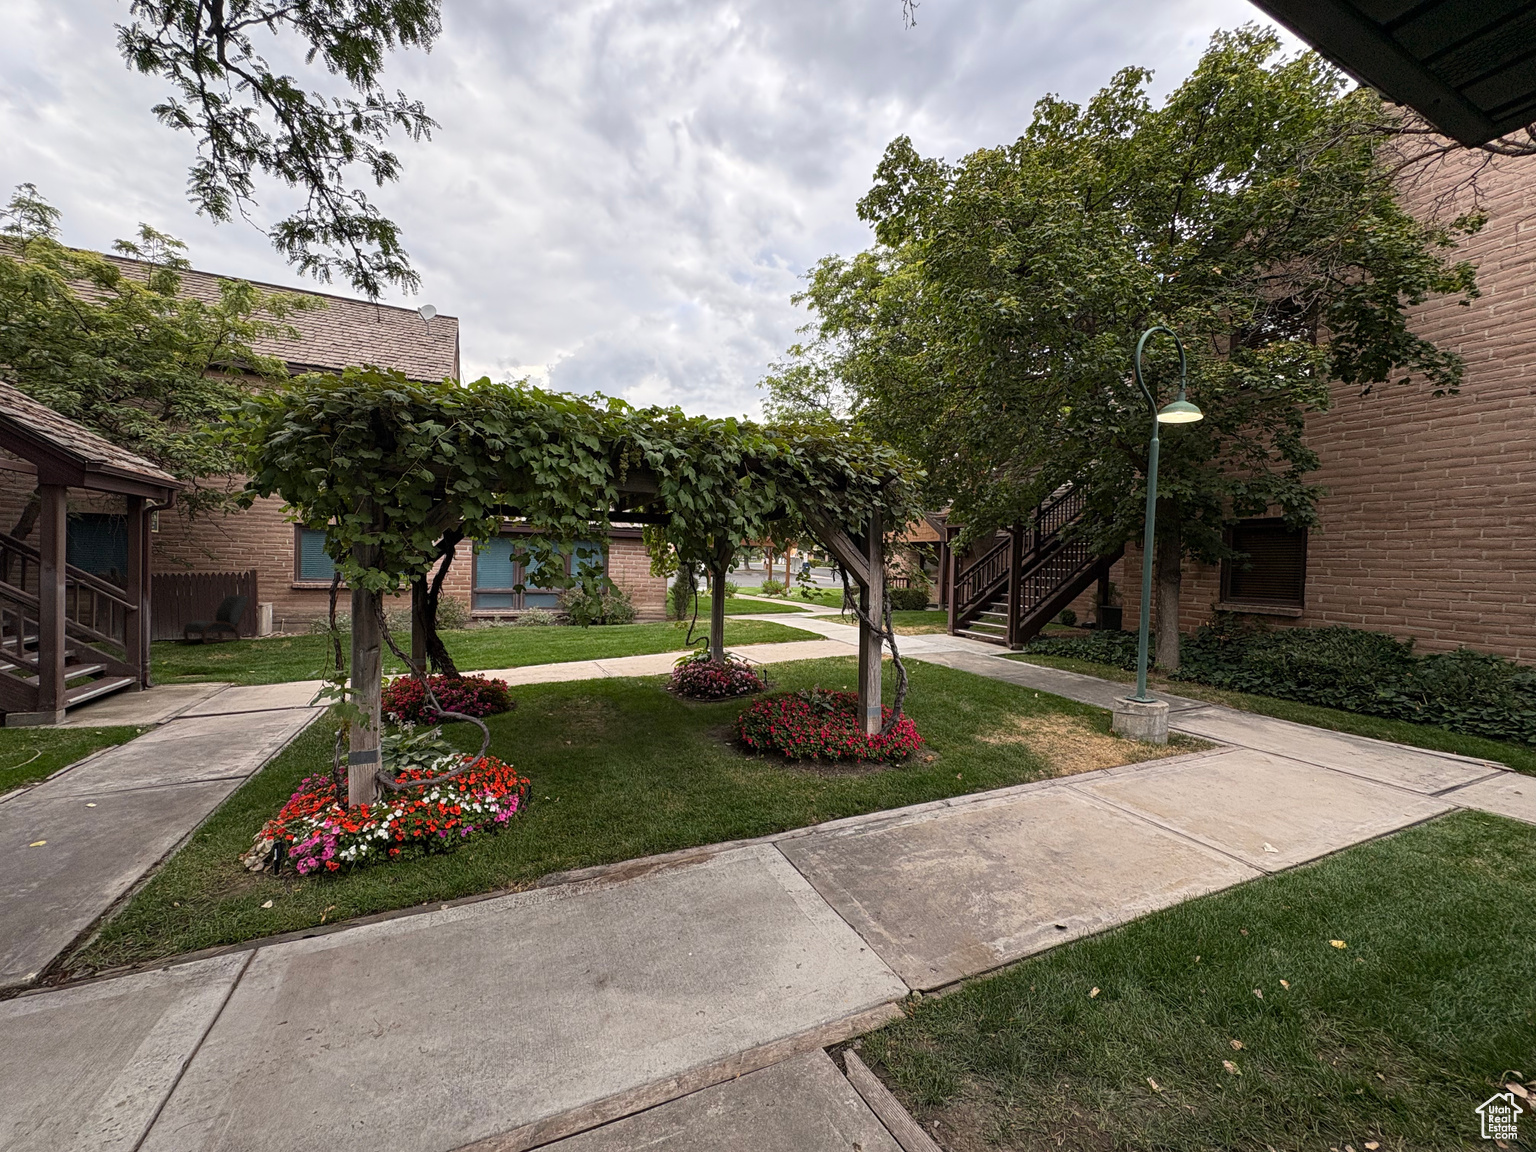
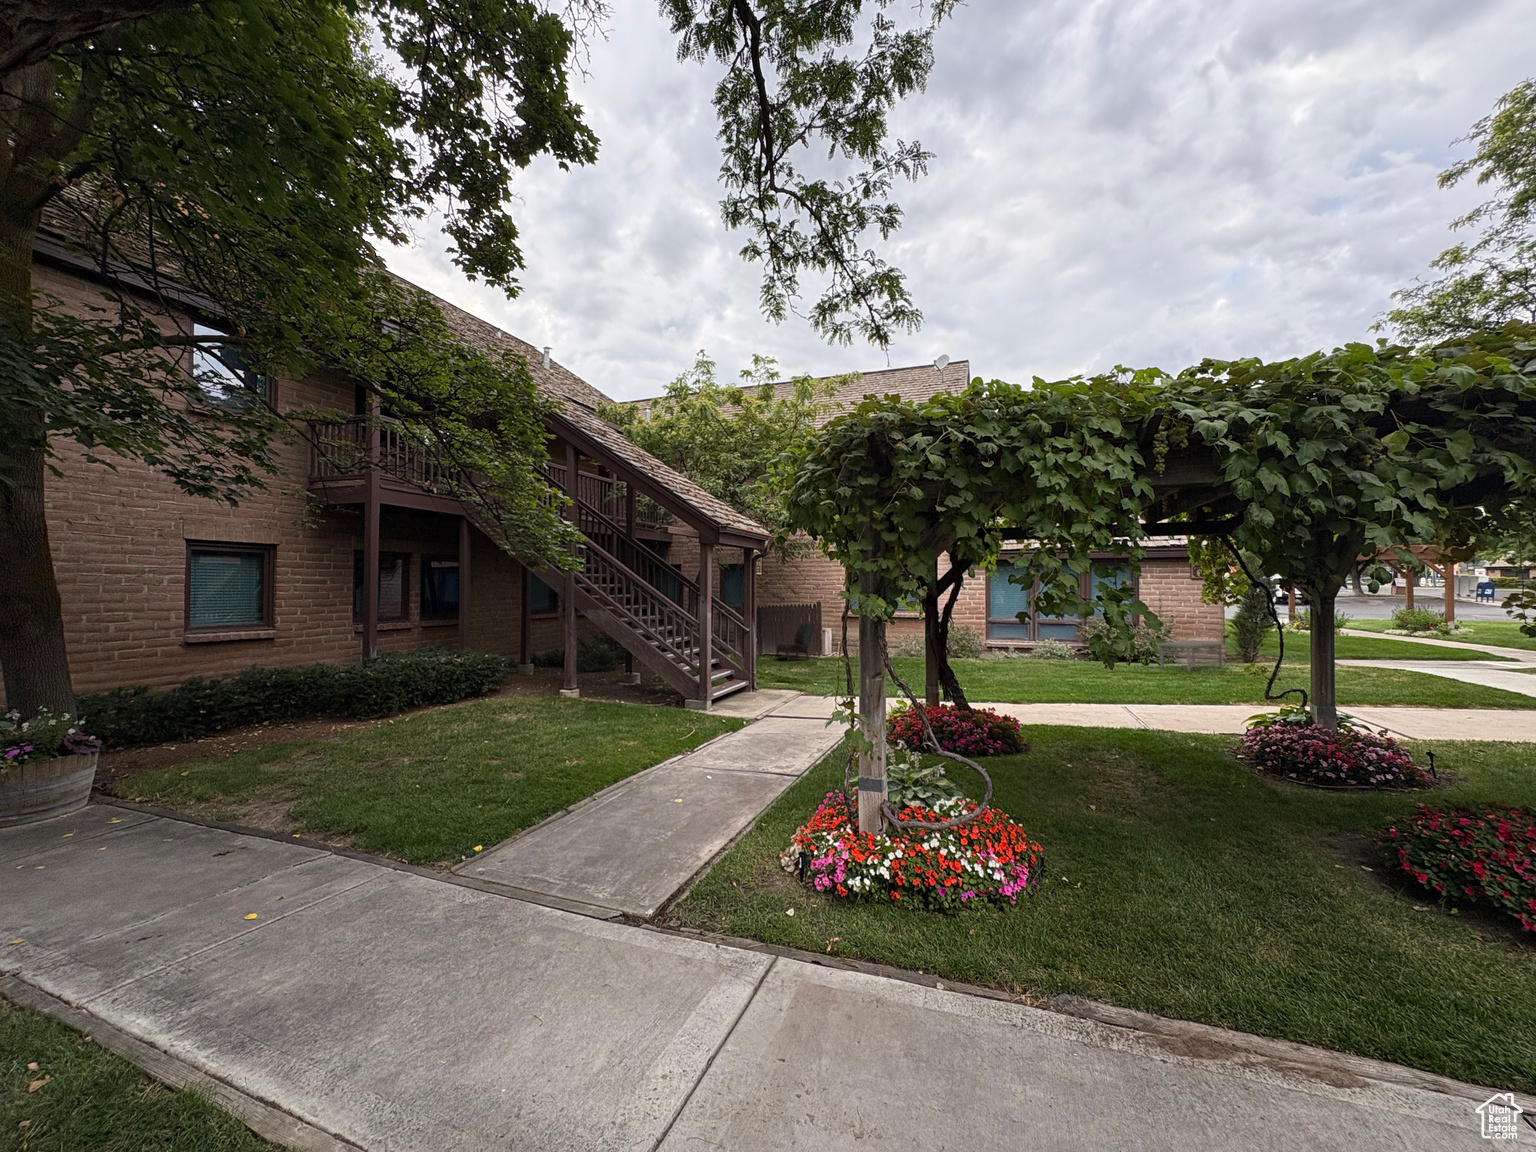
storage bench: none [618,602,661,626] -> present [1157,641,1223,671]

